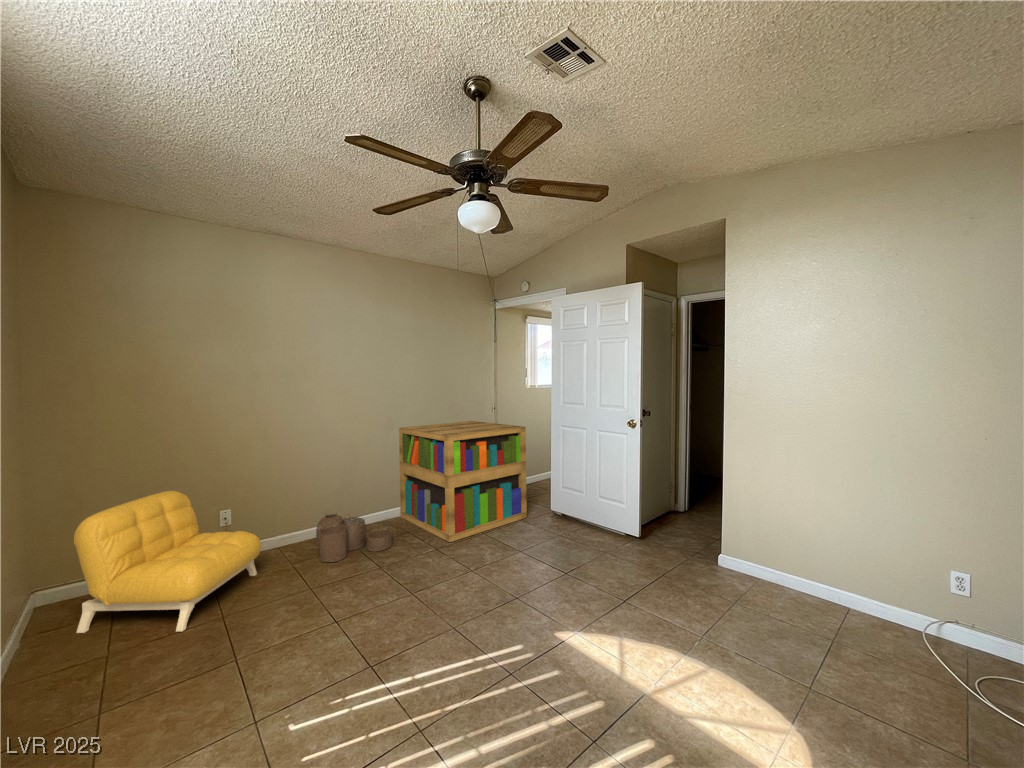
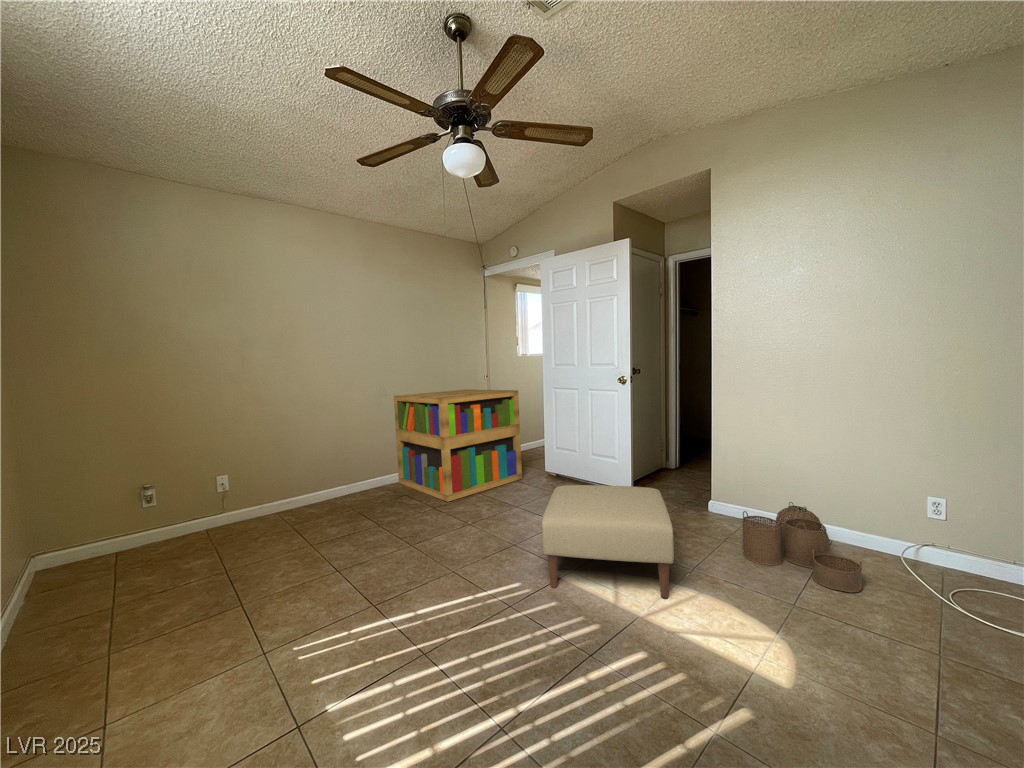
armchair: present [74,491,261,633] -> none [74,456,262,591]
woven basket: present [316,514,392,562] -> present [742,502,862,593]
ottoman: none [546,537,683,672] -> present [542,485,674,598]

